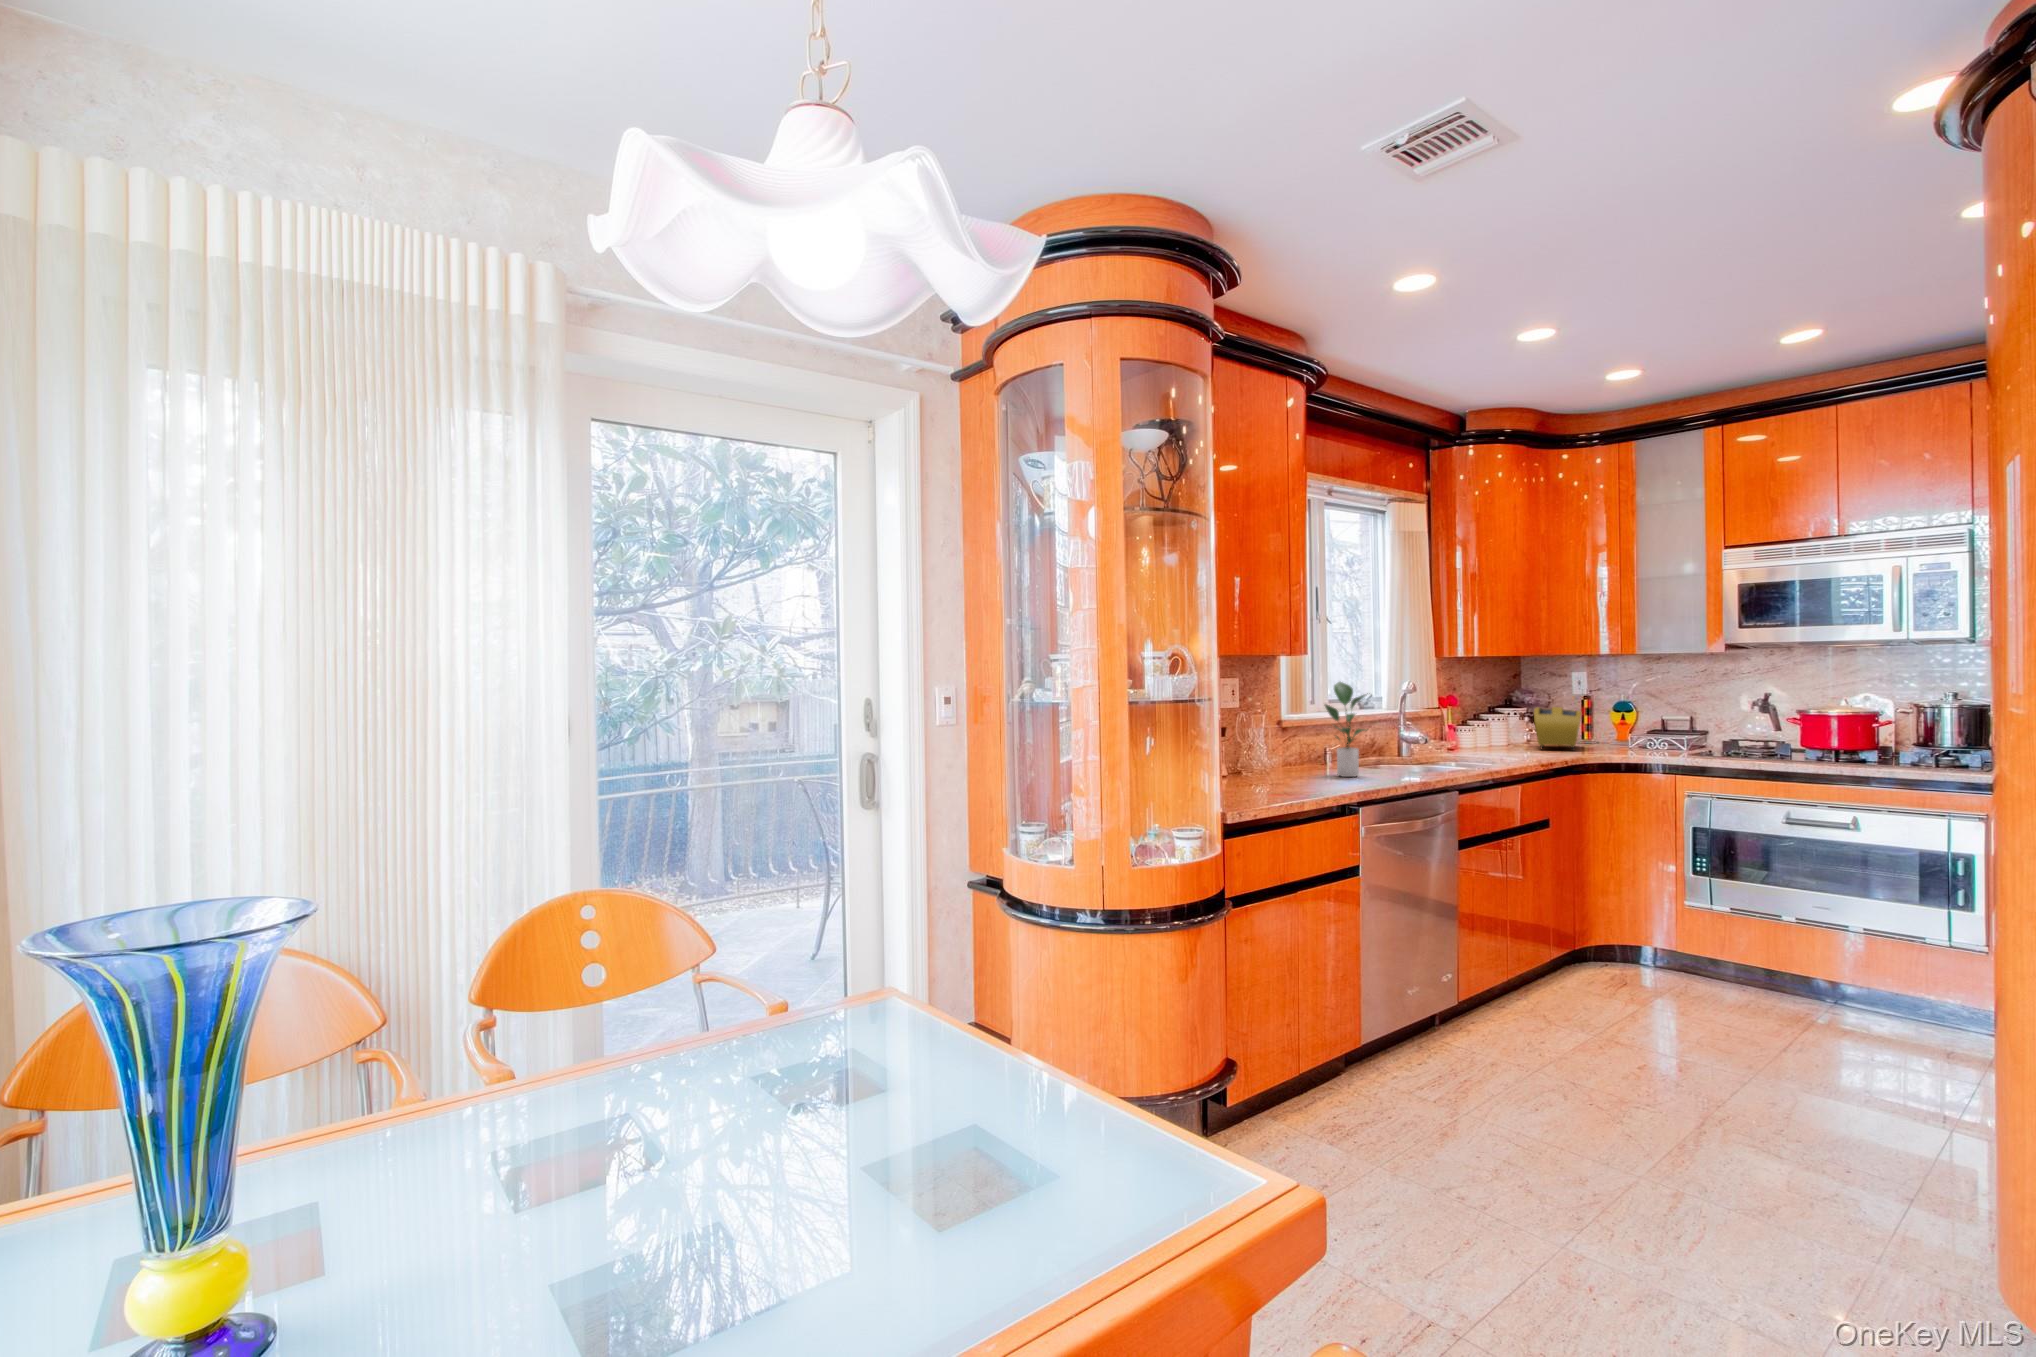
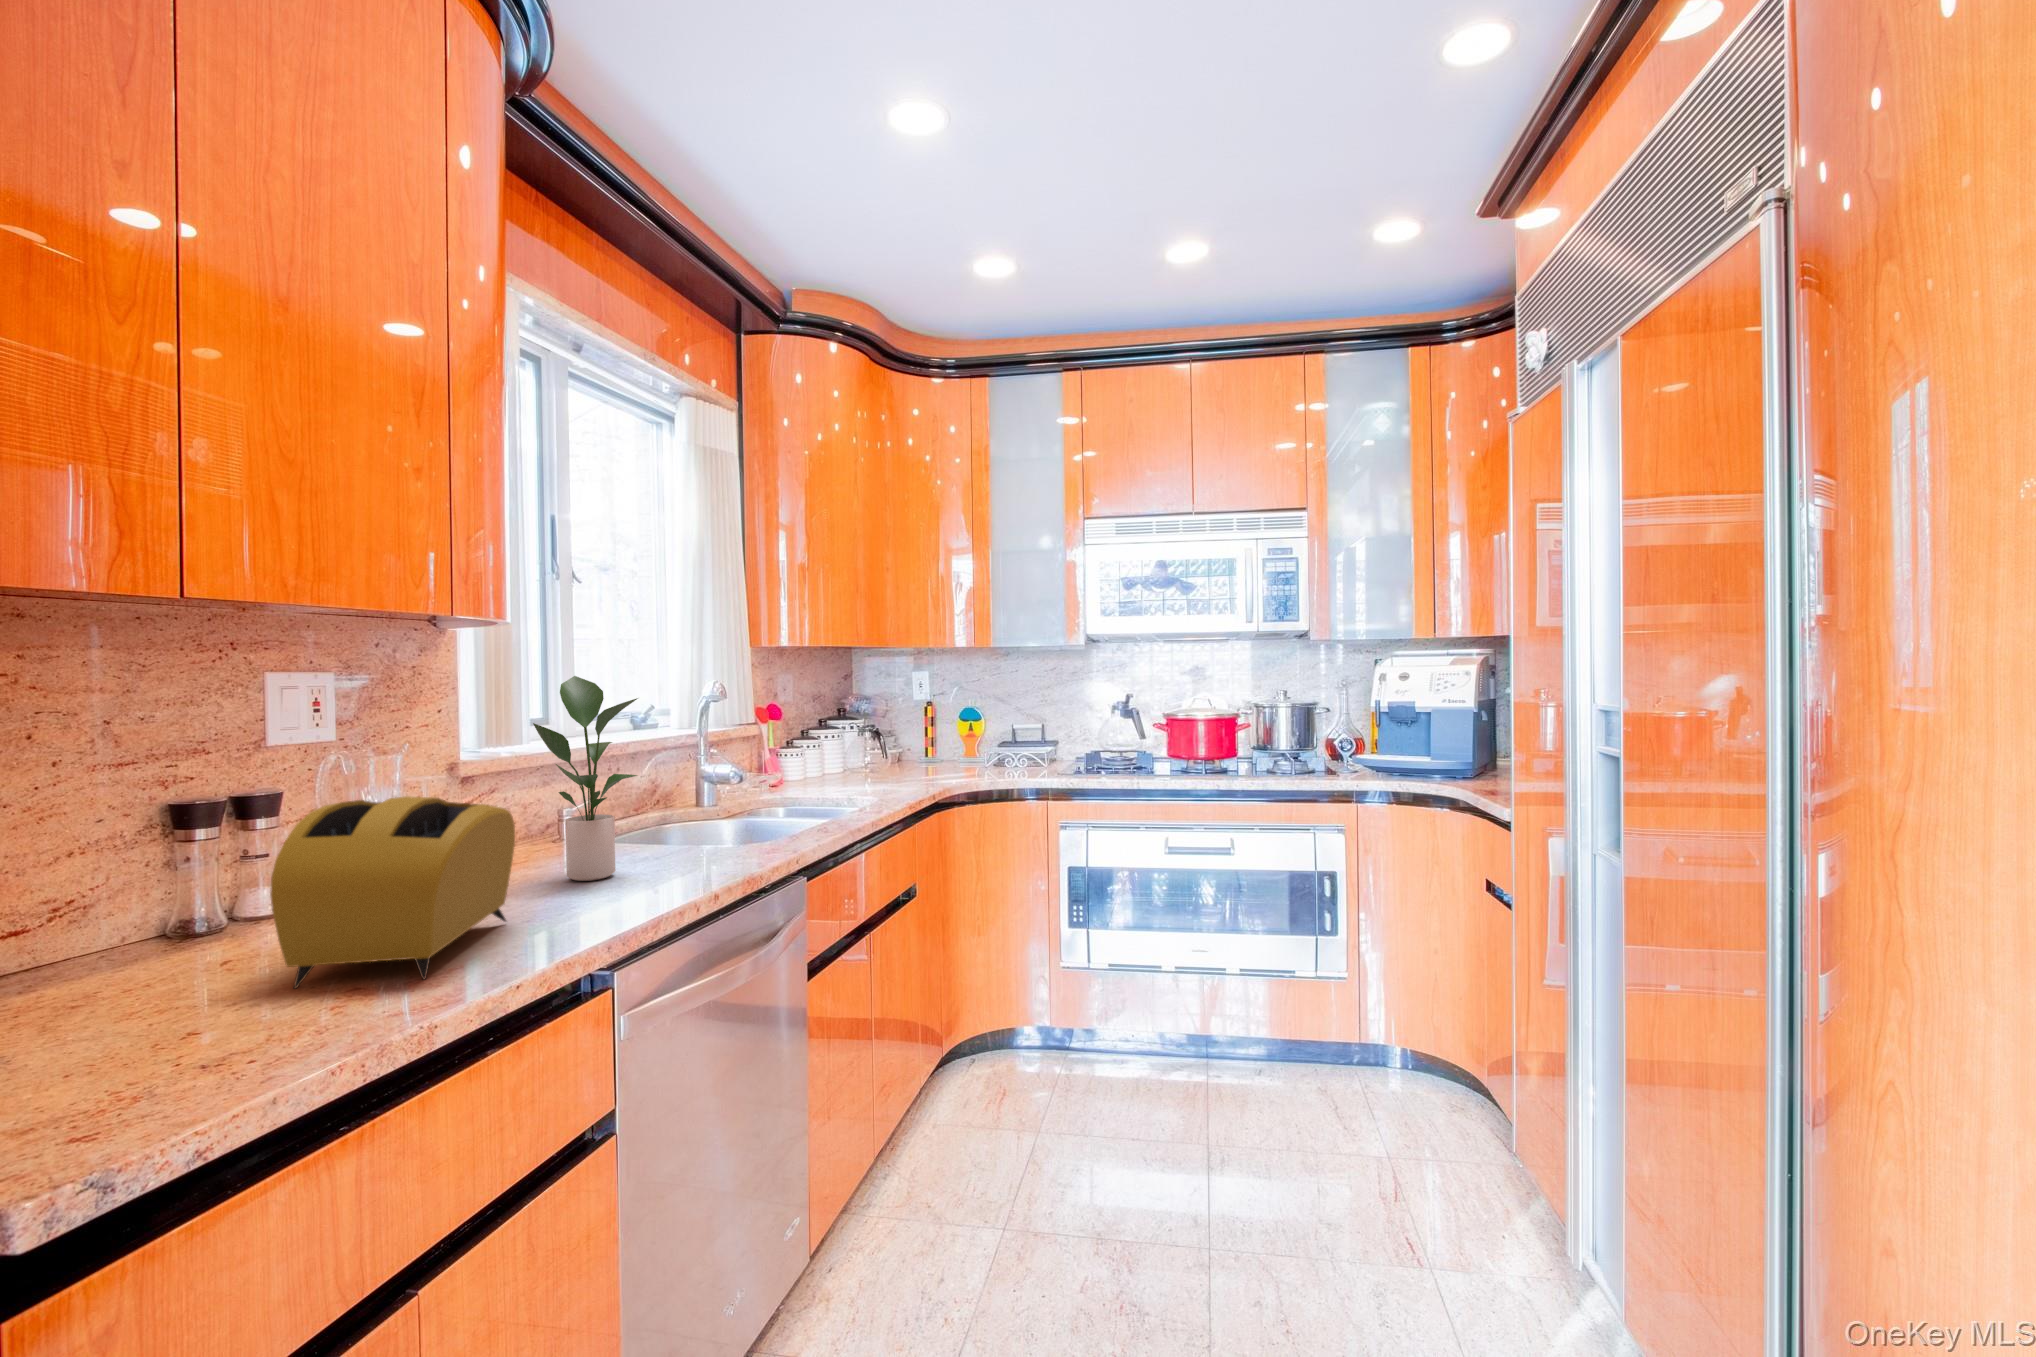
toaster: present [1534,707,1582,749] -> present [270,796,515,989]

